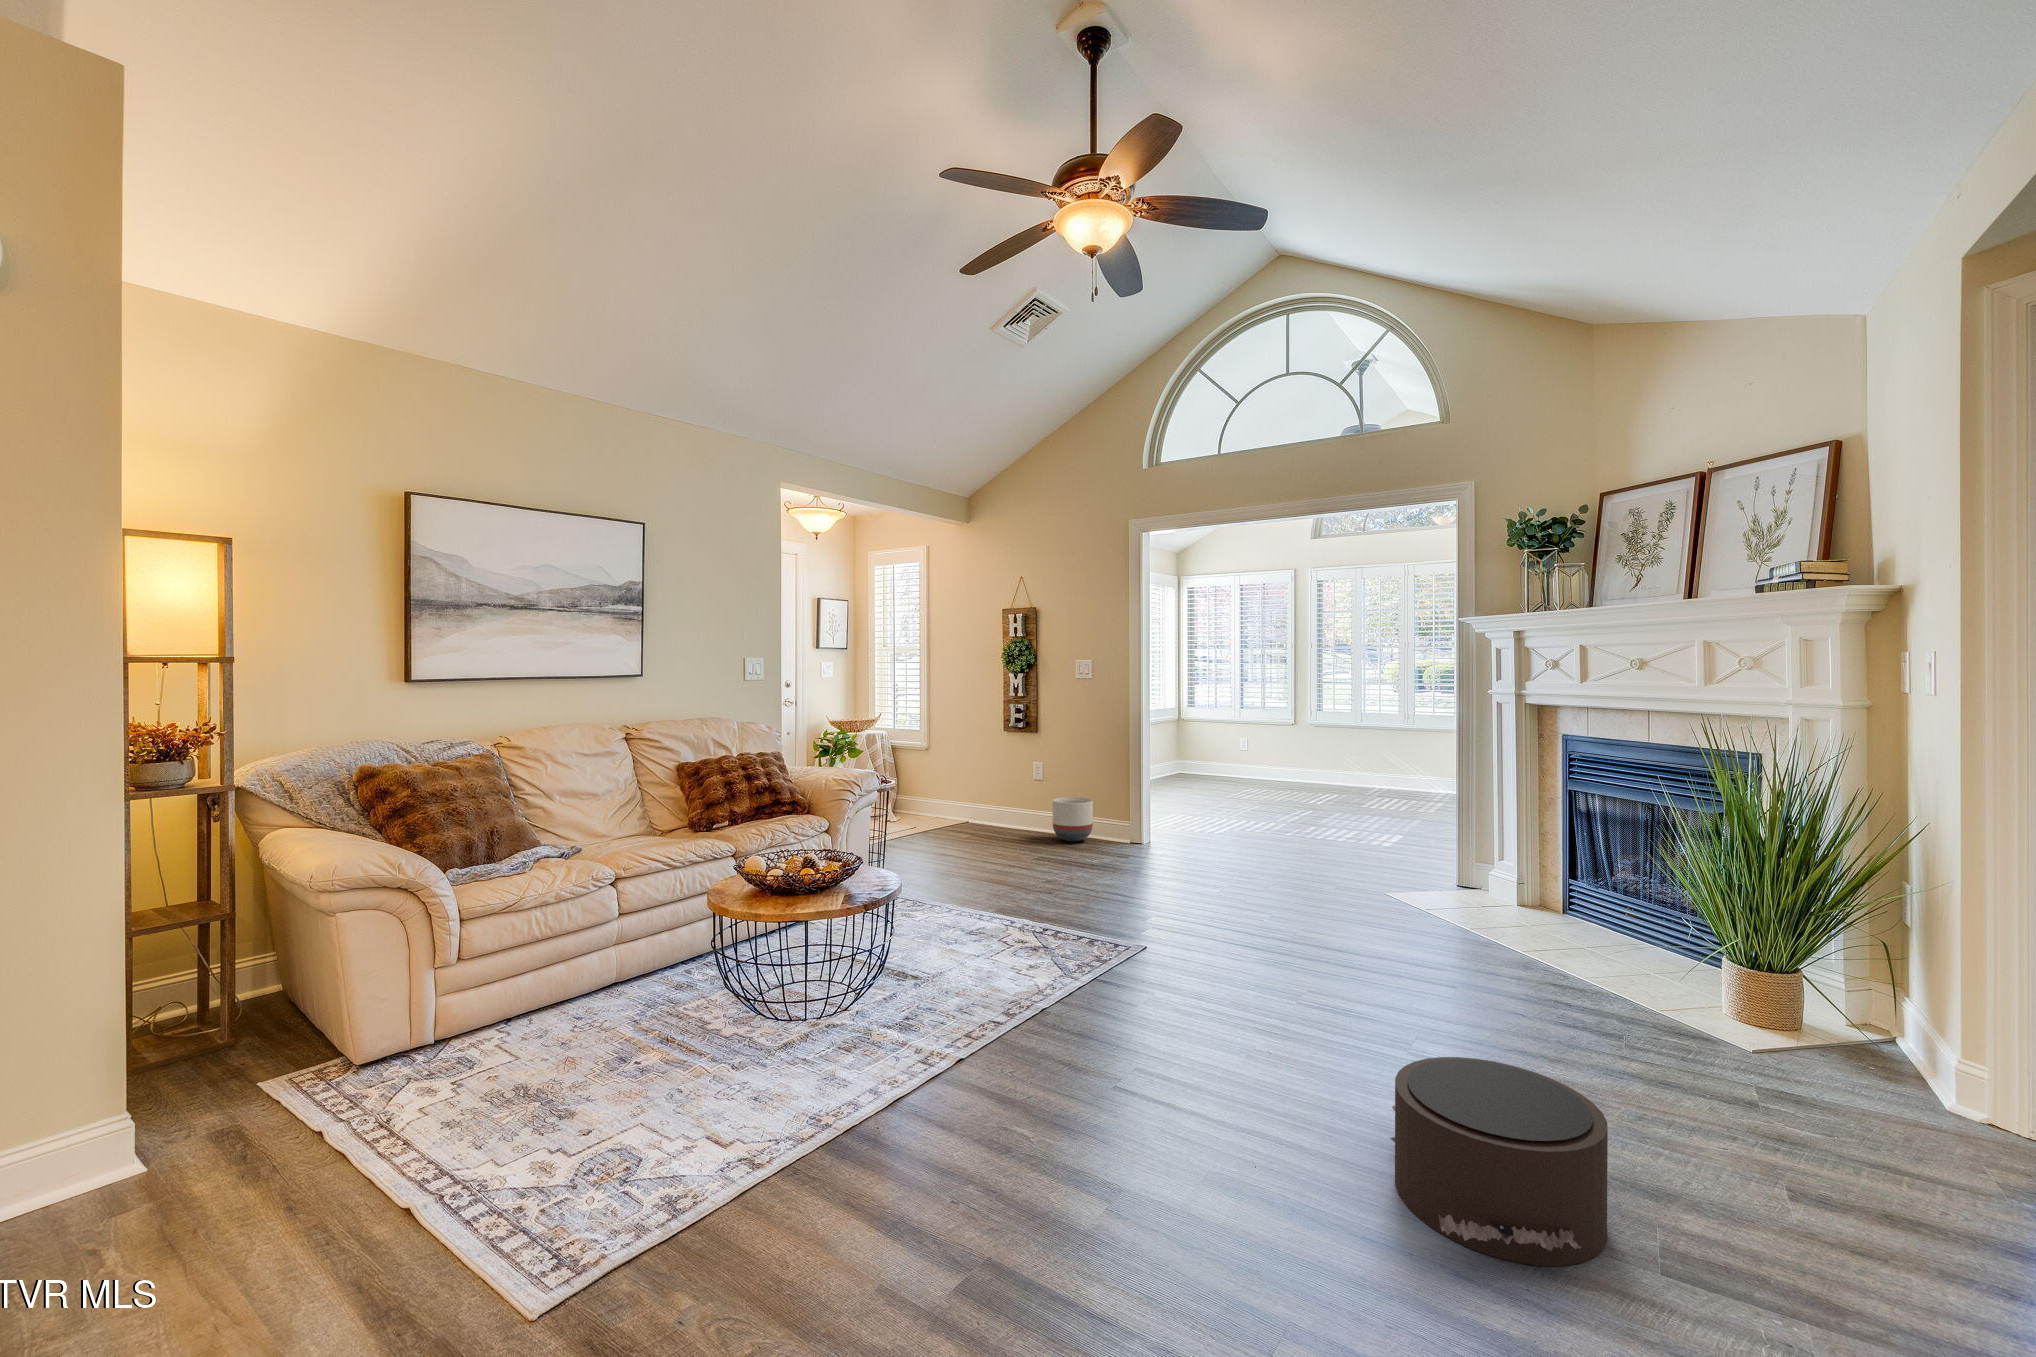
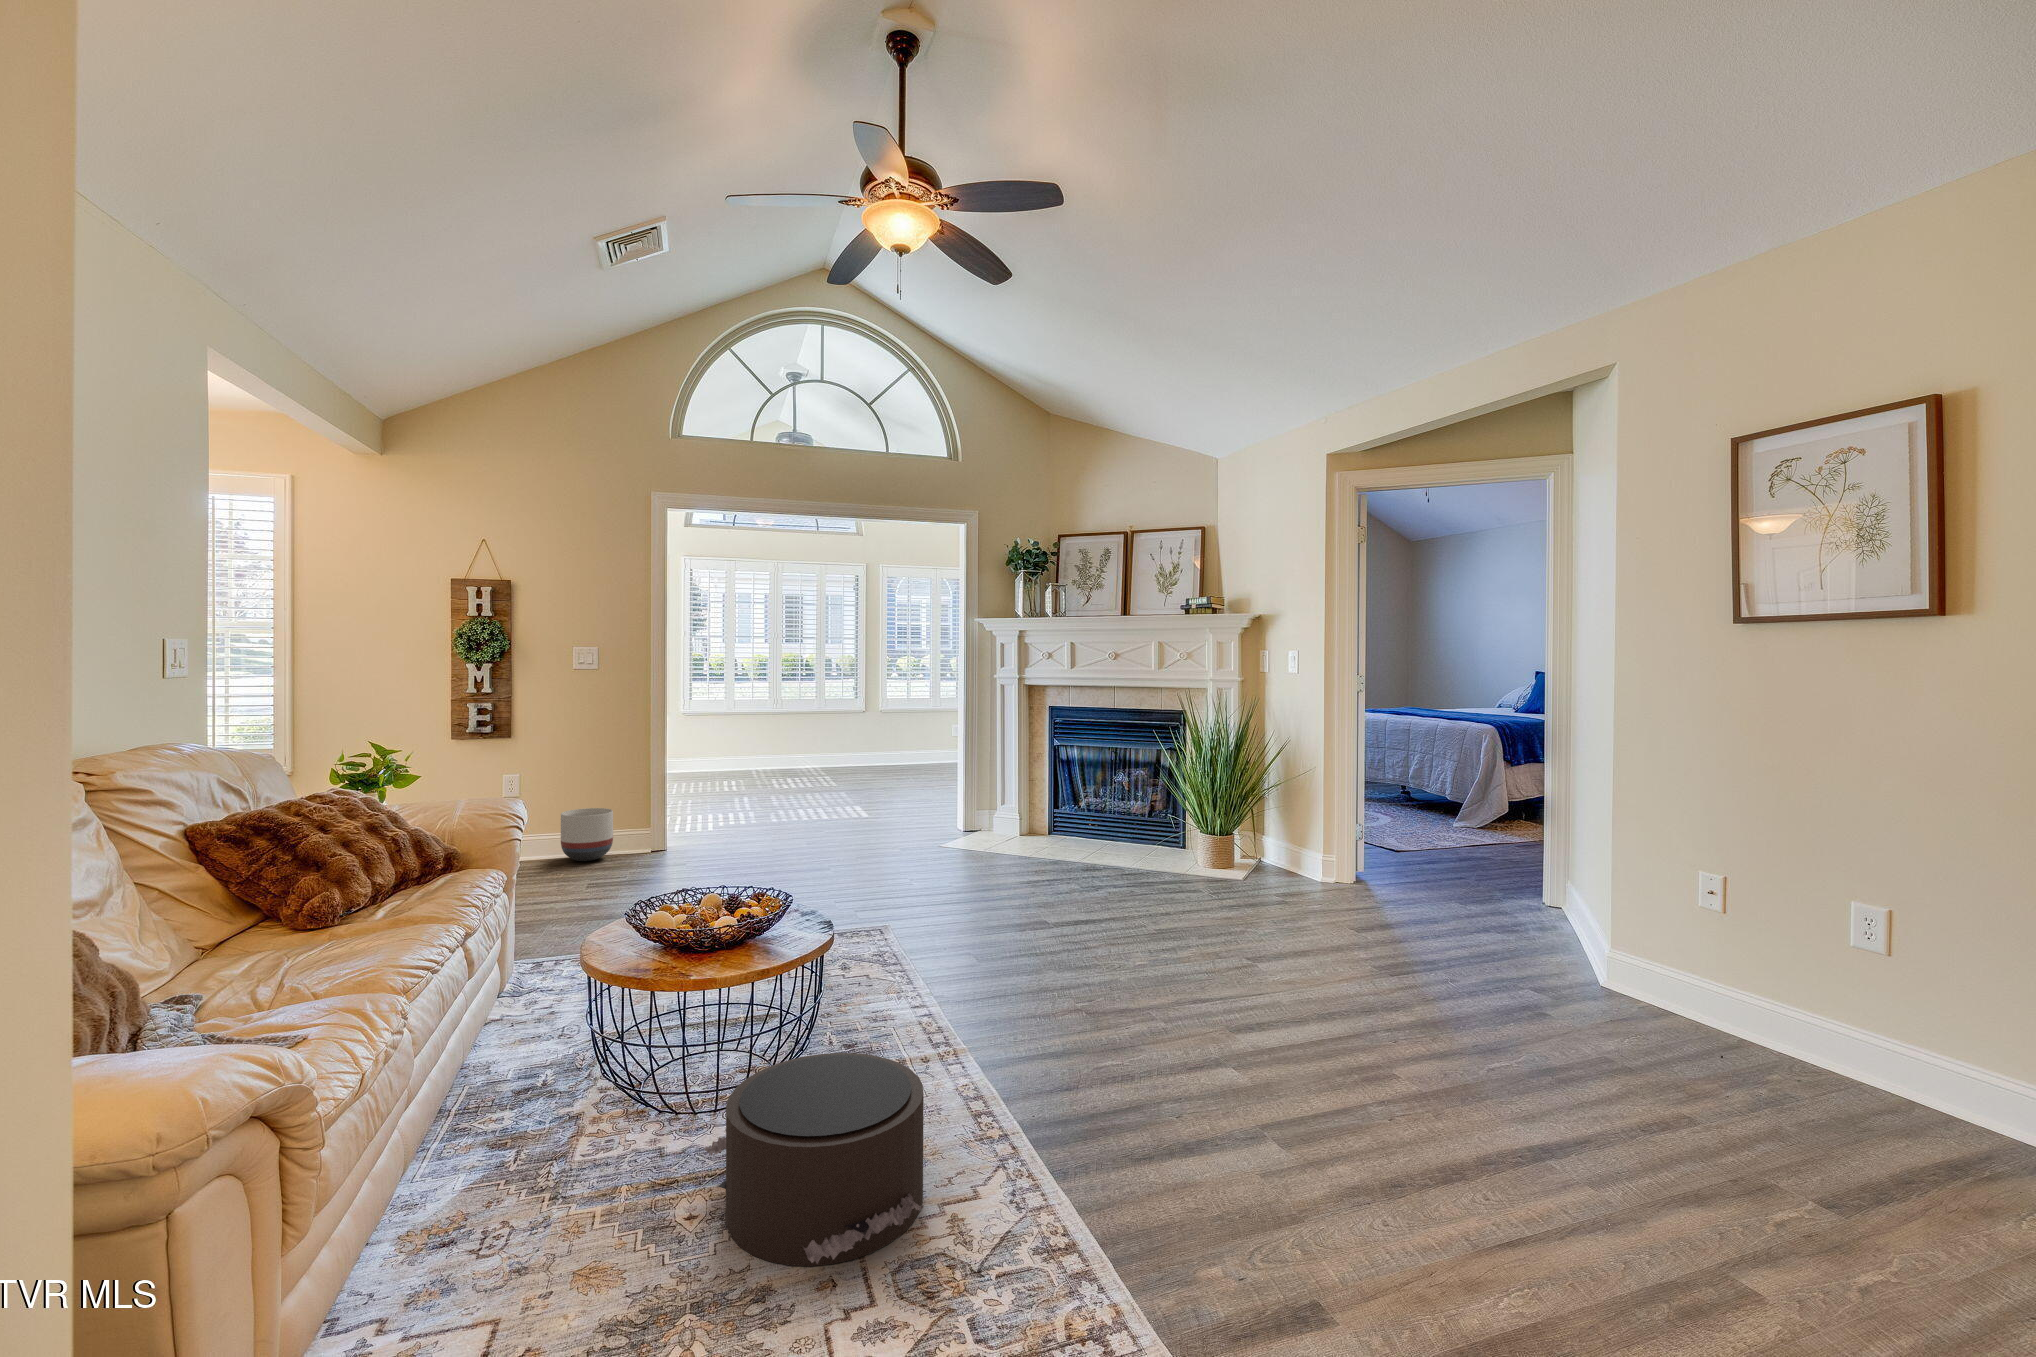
pouf: present [1390,1057,1608,1266] -> present [704,1053,924,1266]

